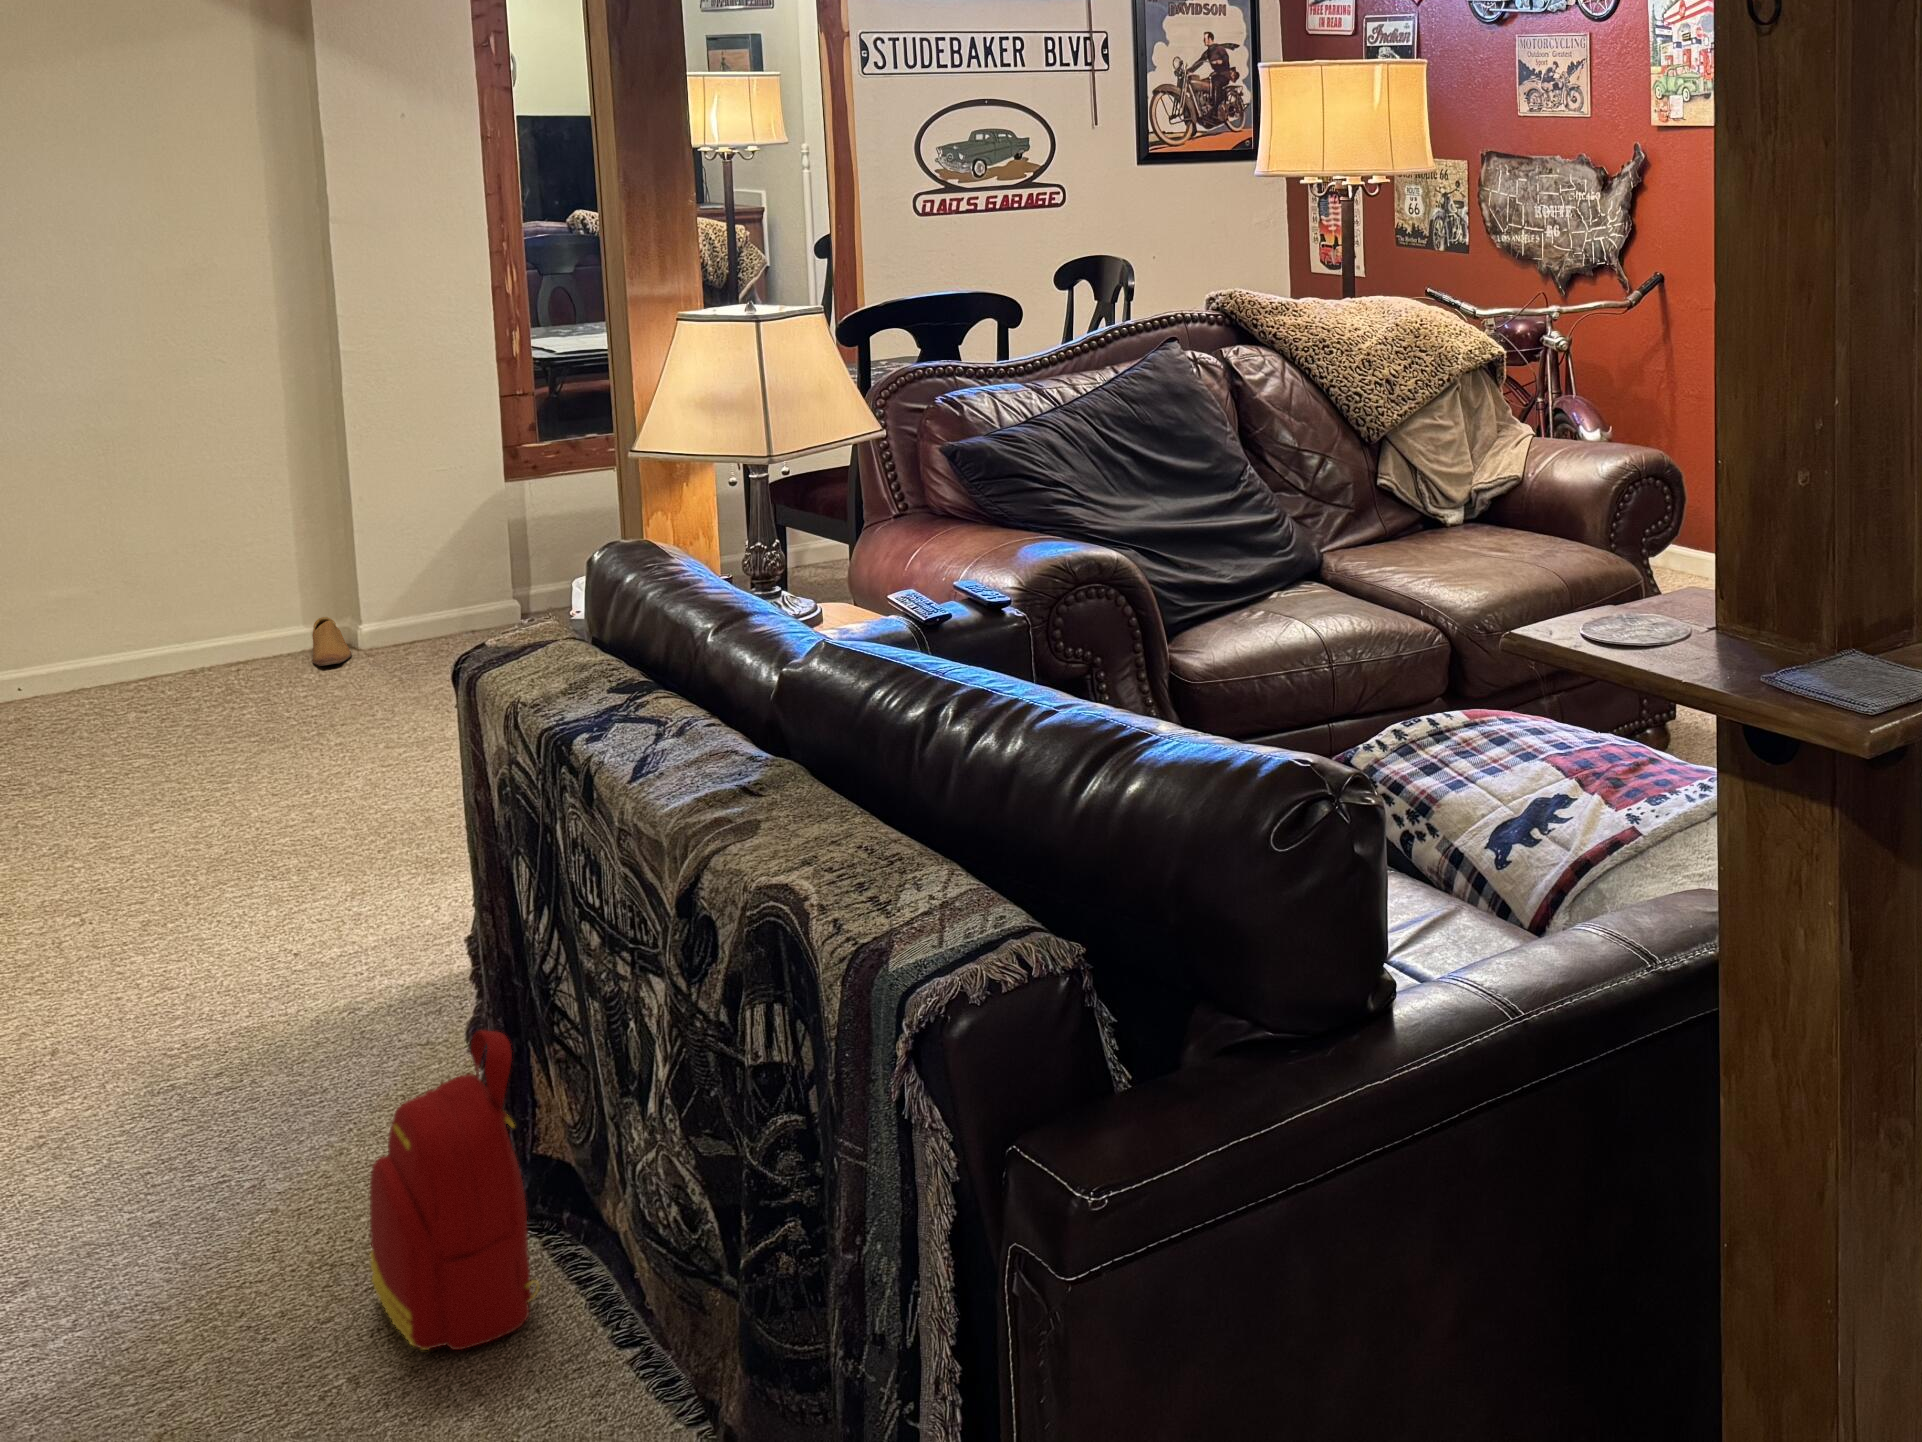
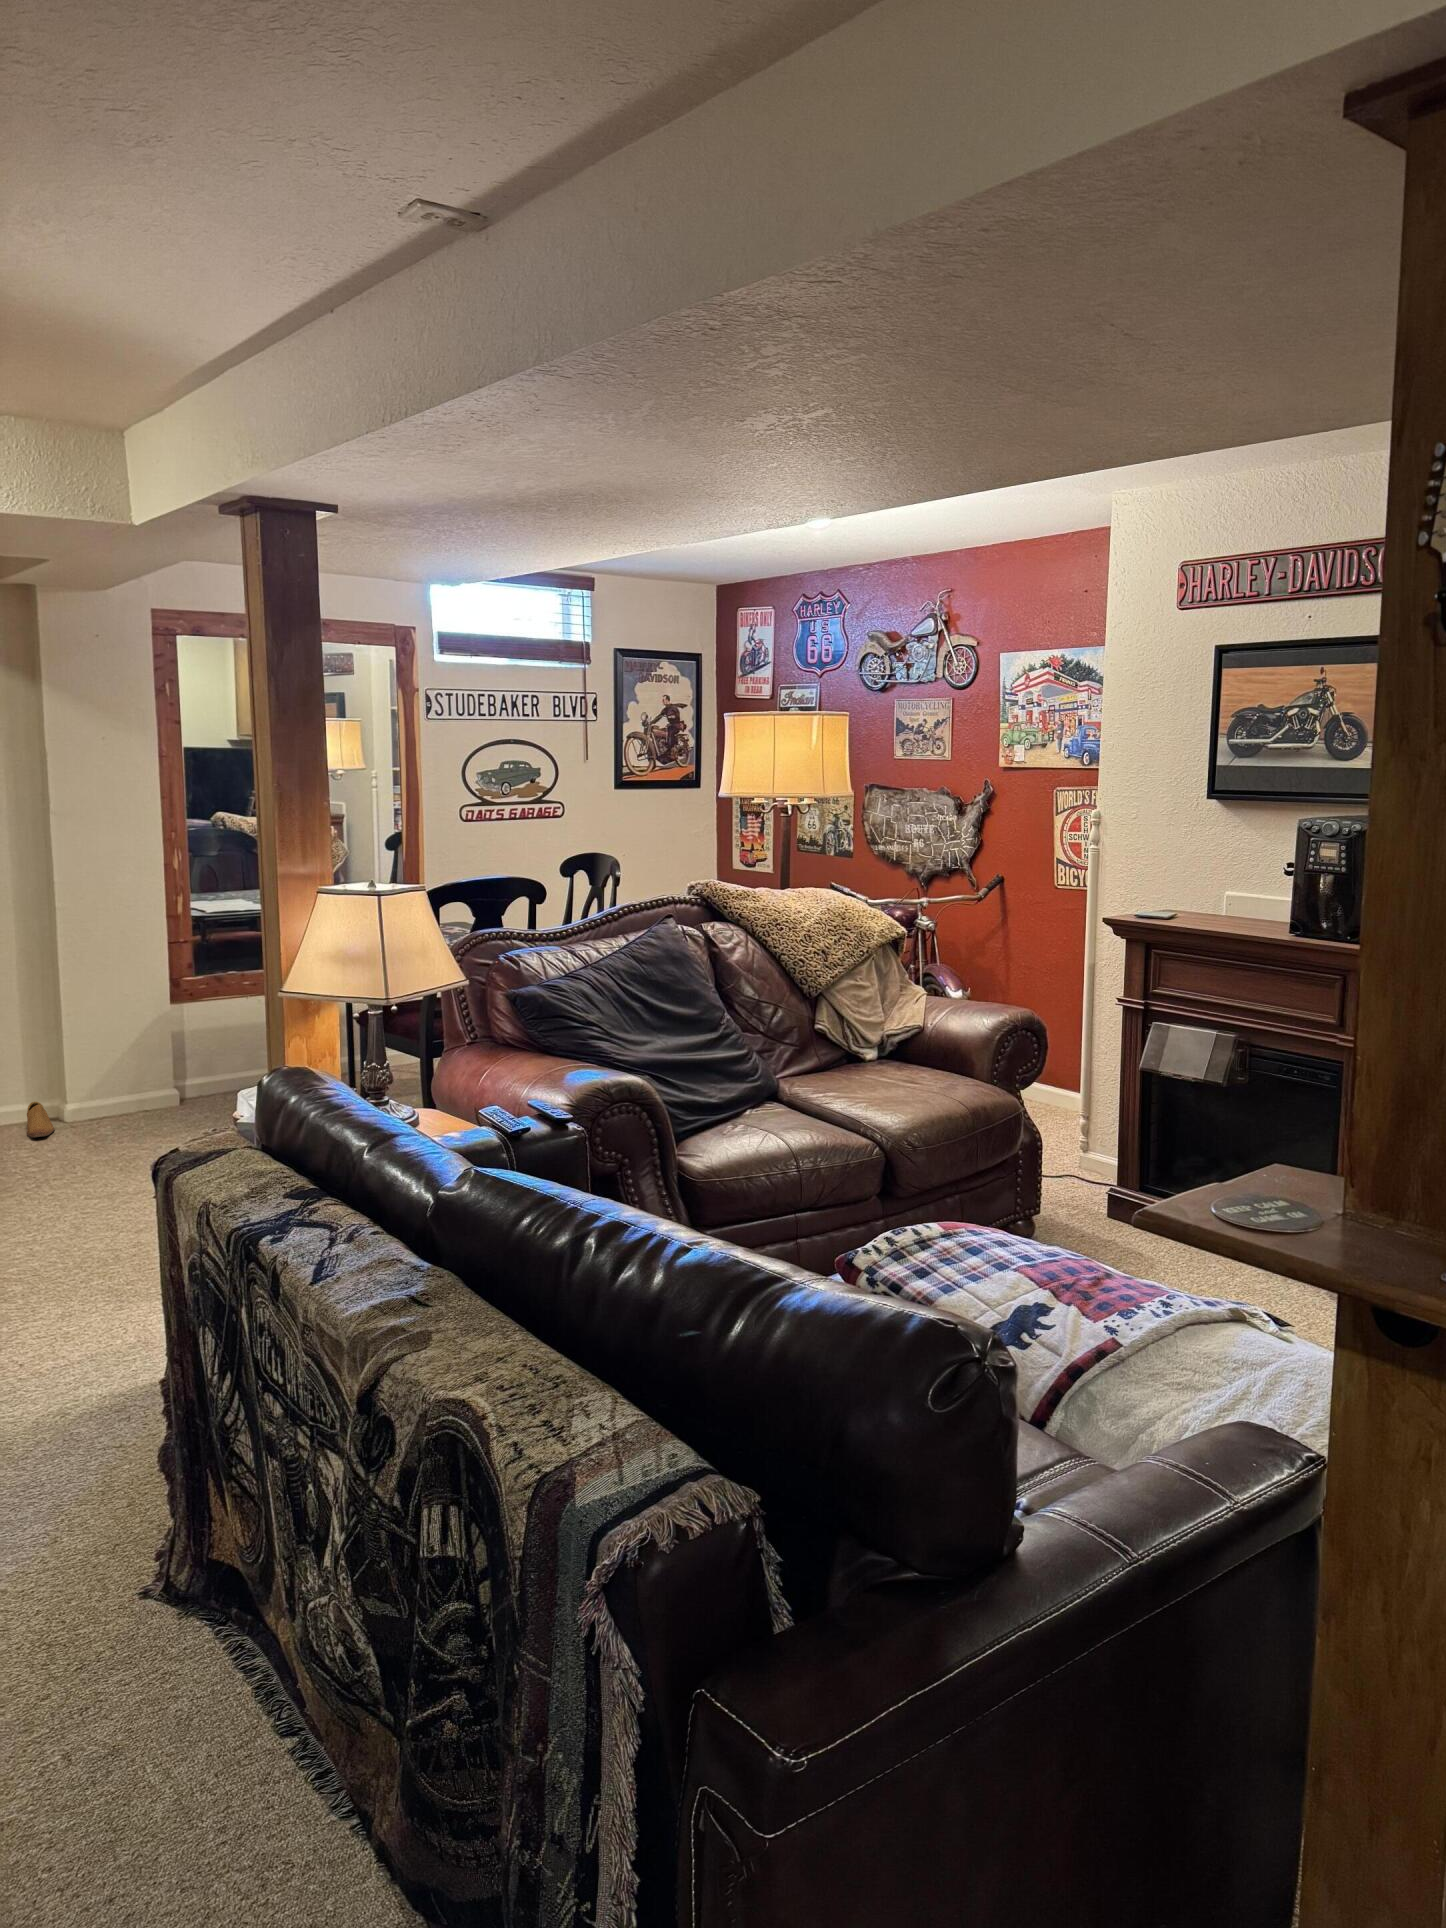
backpack: present [370,1030,539,1350] -> none [81,1467,216,1731]

